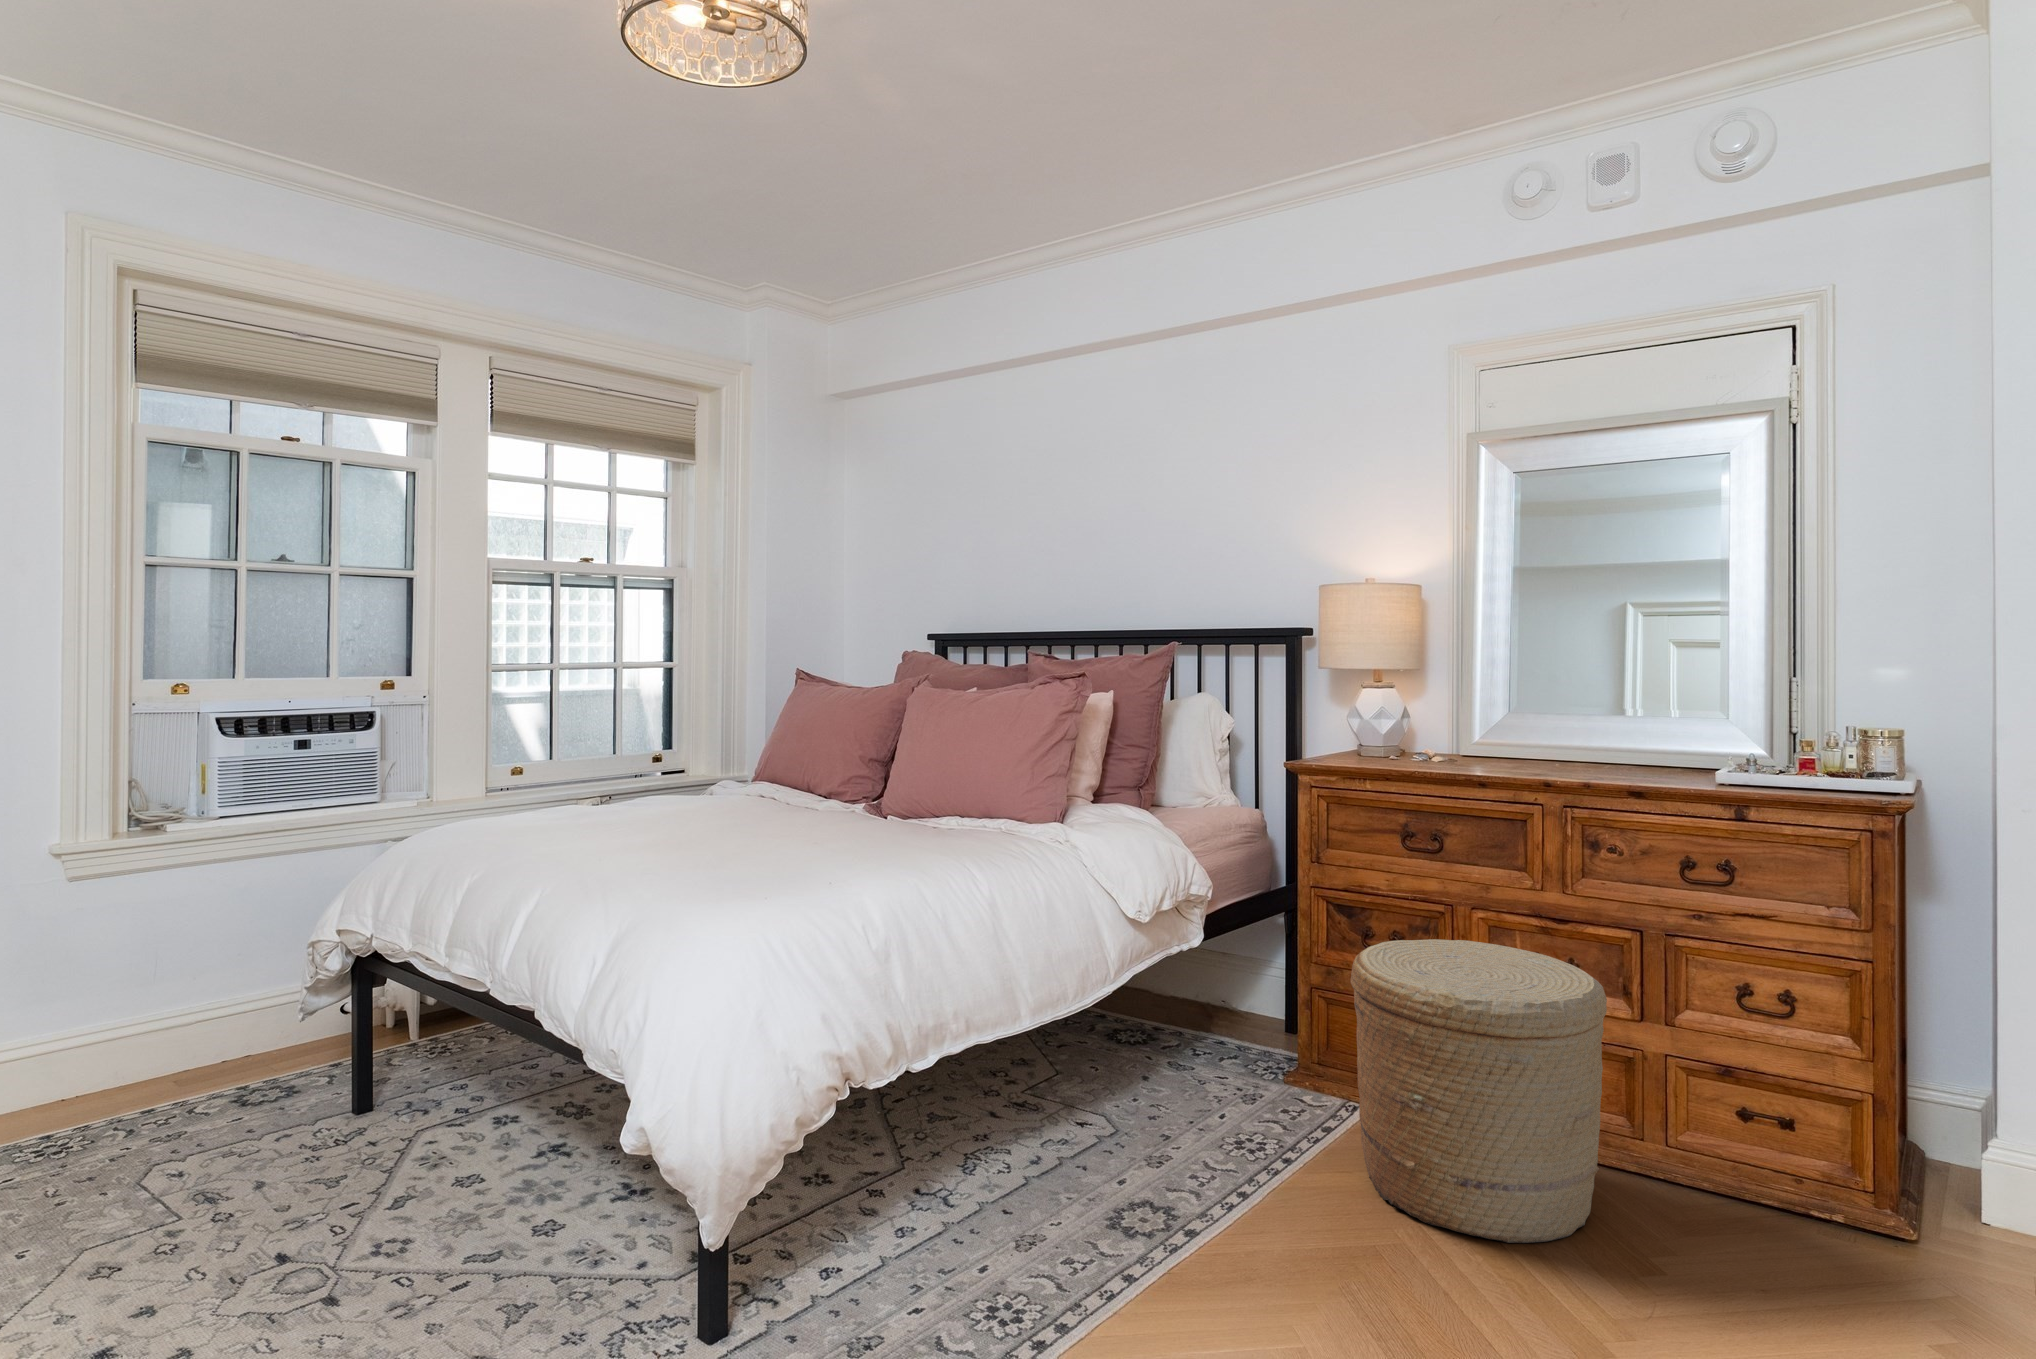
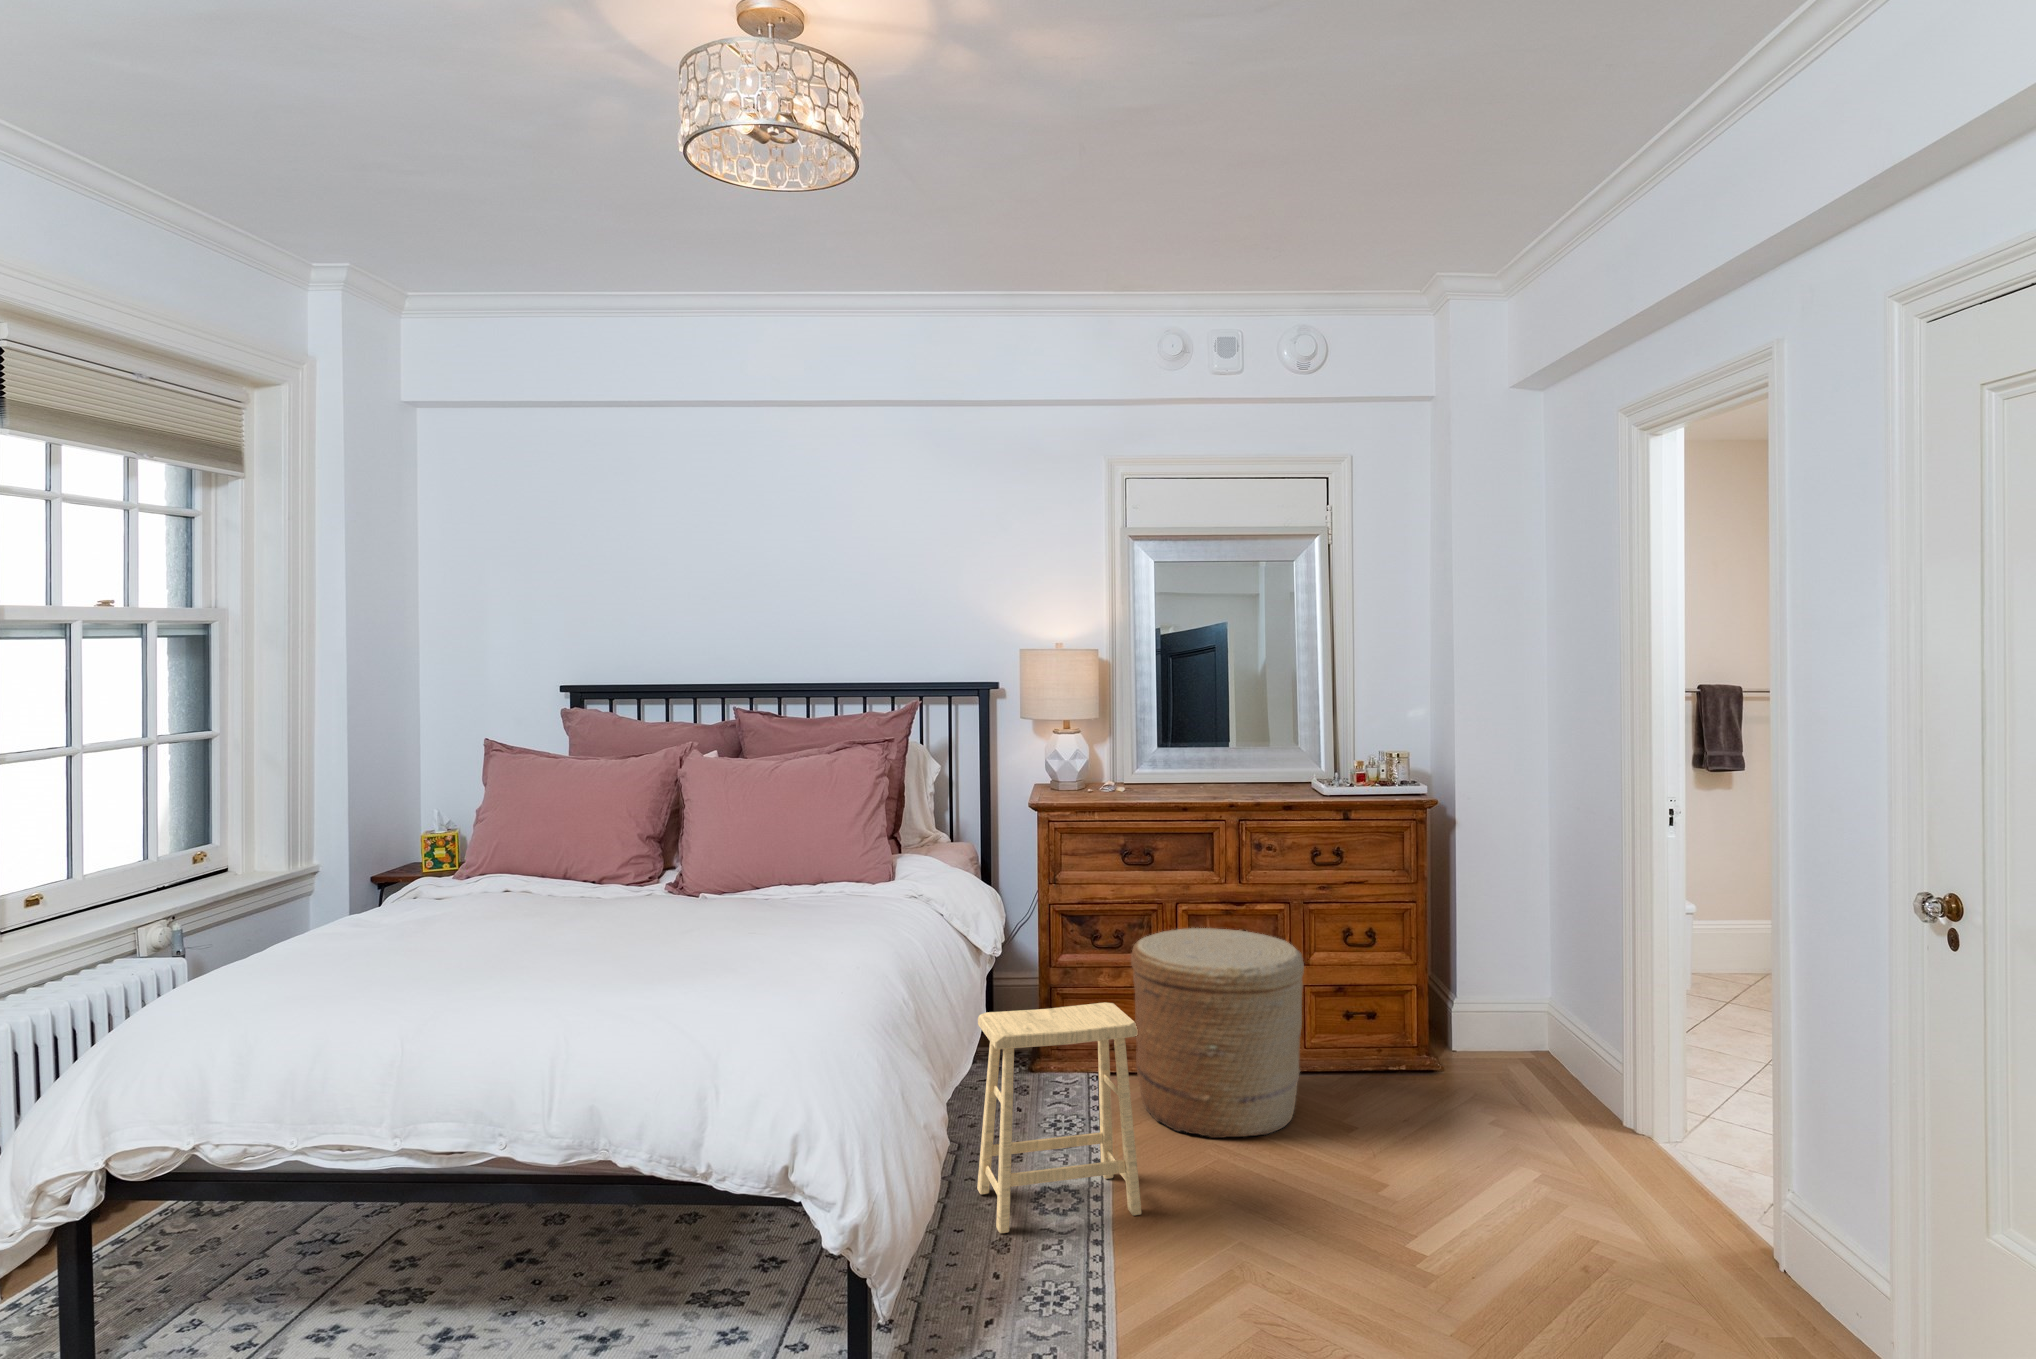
footstool: none [1041,982,1242,1281] -> present [977,1002,1142,1233]

